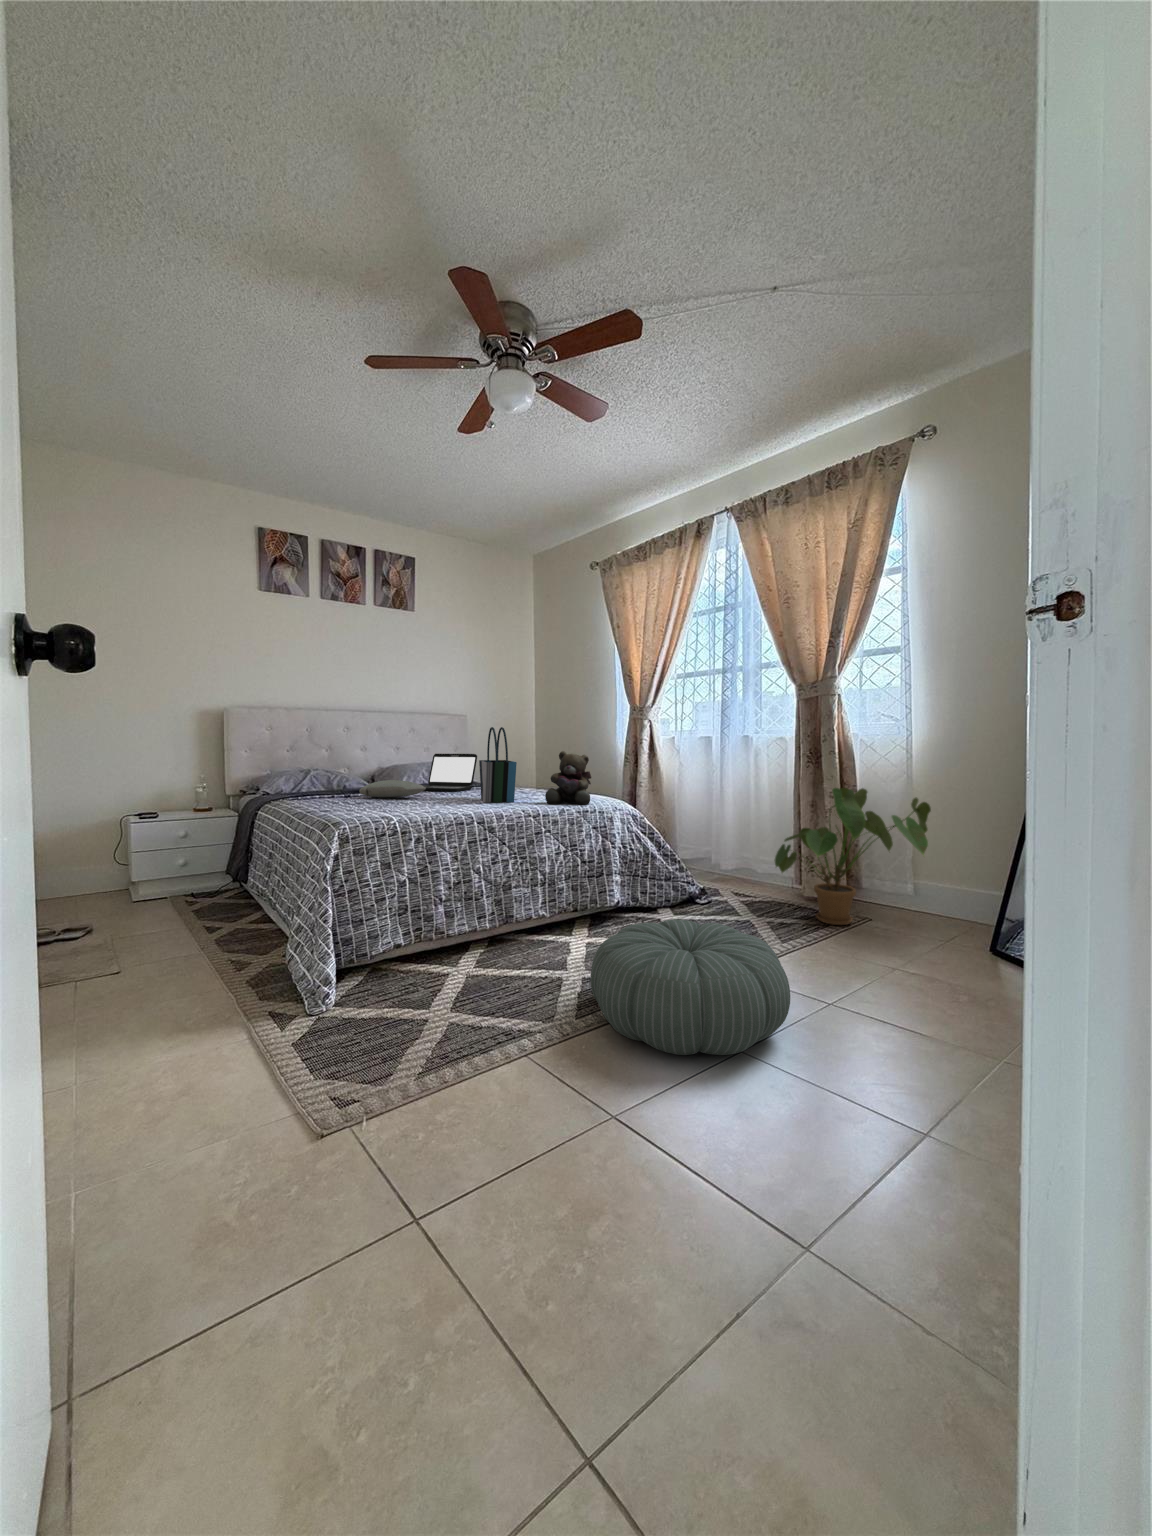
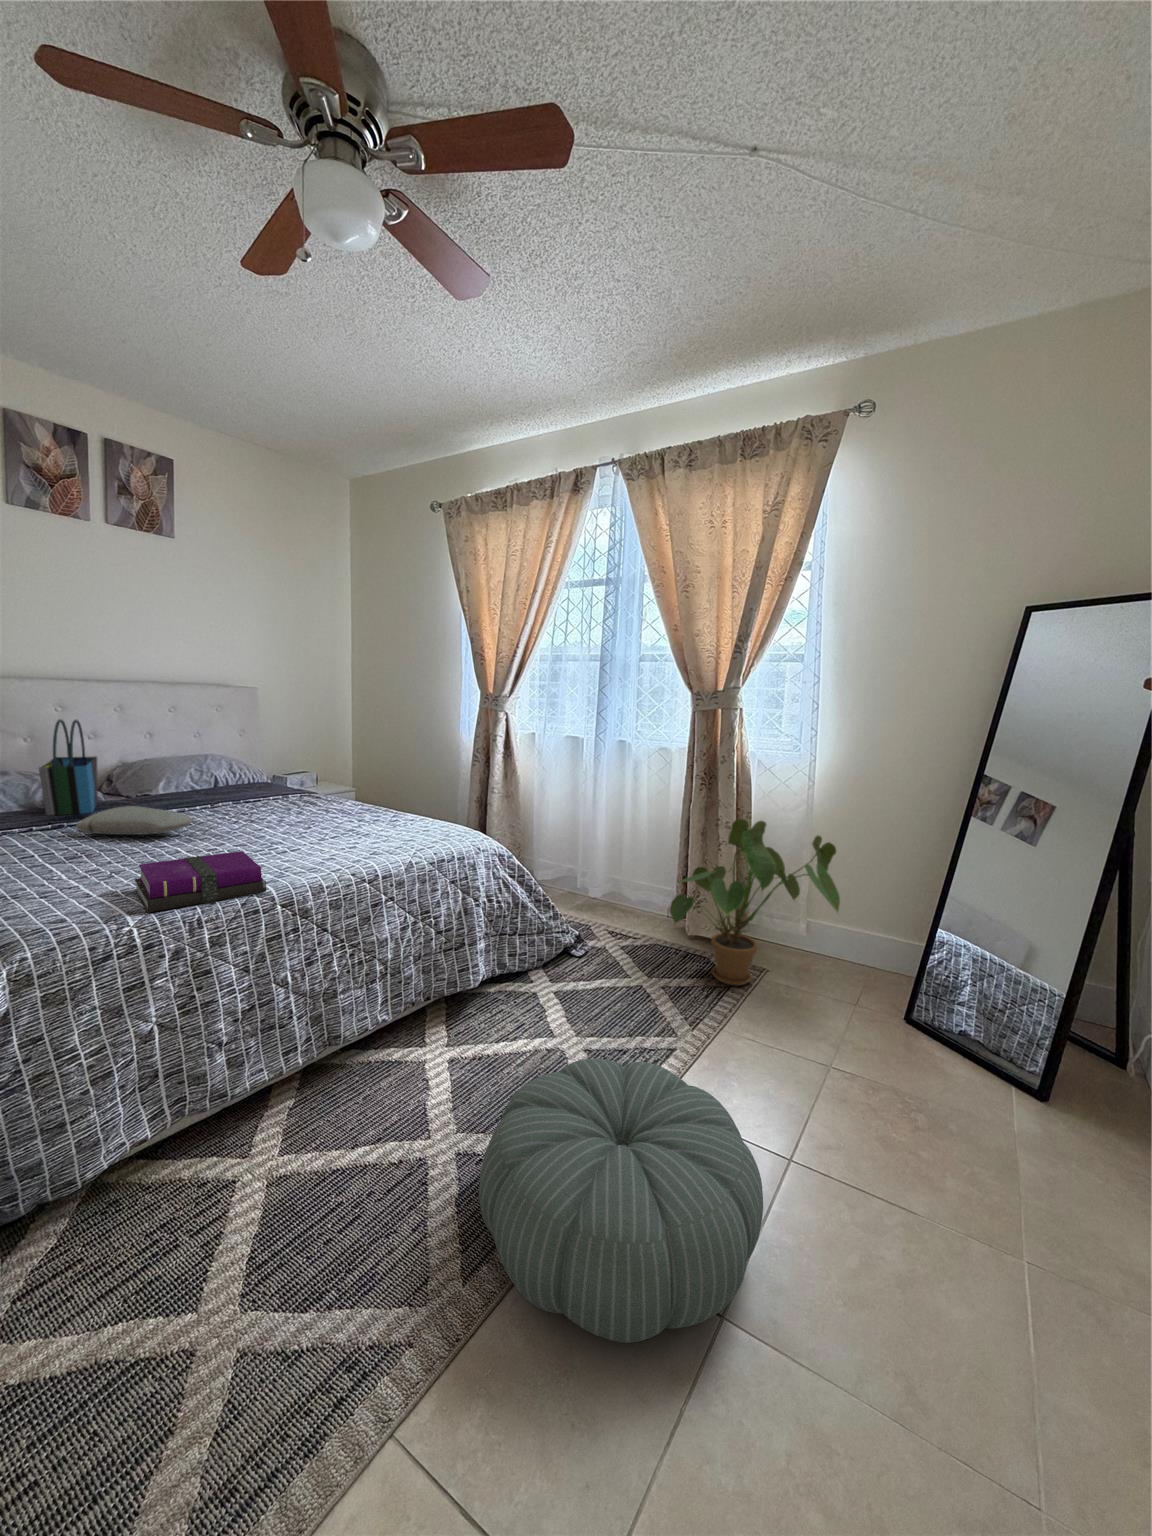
tote bag: present [479,727,517,803] -> present [39,720,98,816]
teddy bear: present [545,751,591,805] -> none [382,776,447,851]
laptop: present [424,754,477,792] -> none [170,750,275,811]
notebook: none [395,793,469,817] -> present [135,851,266,913]

